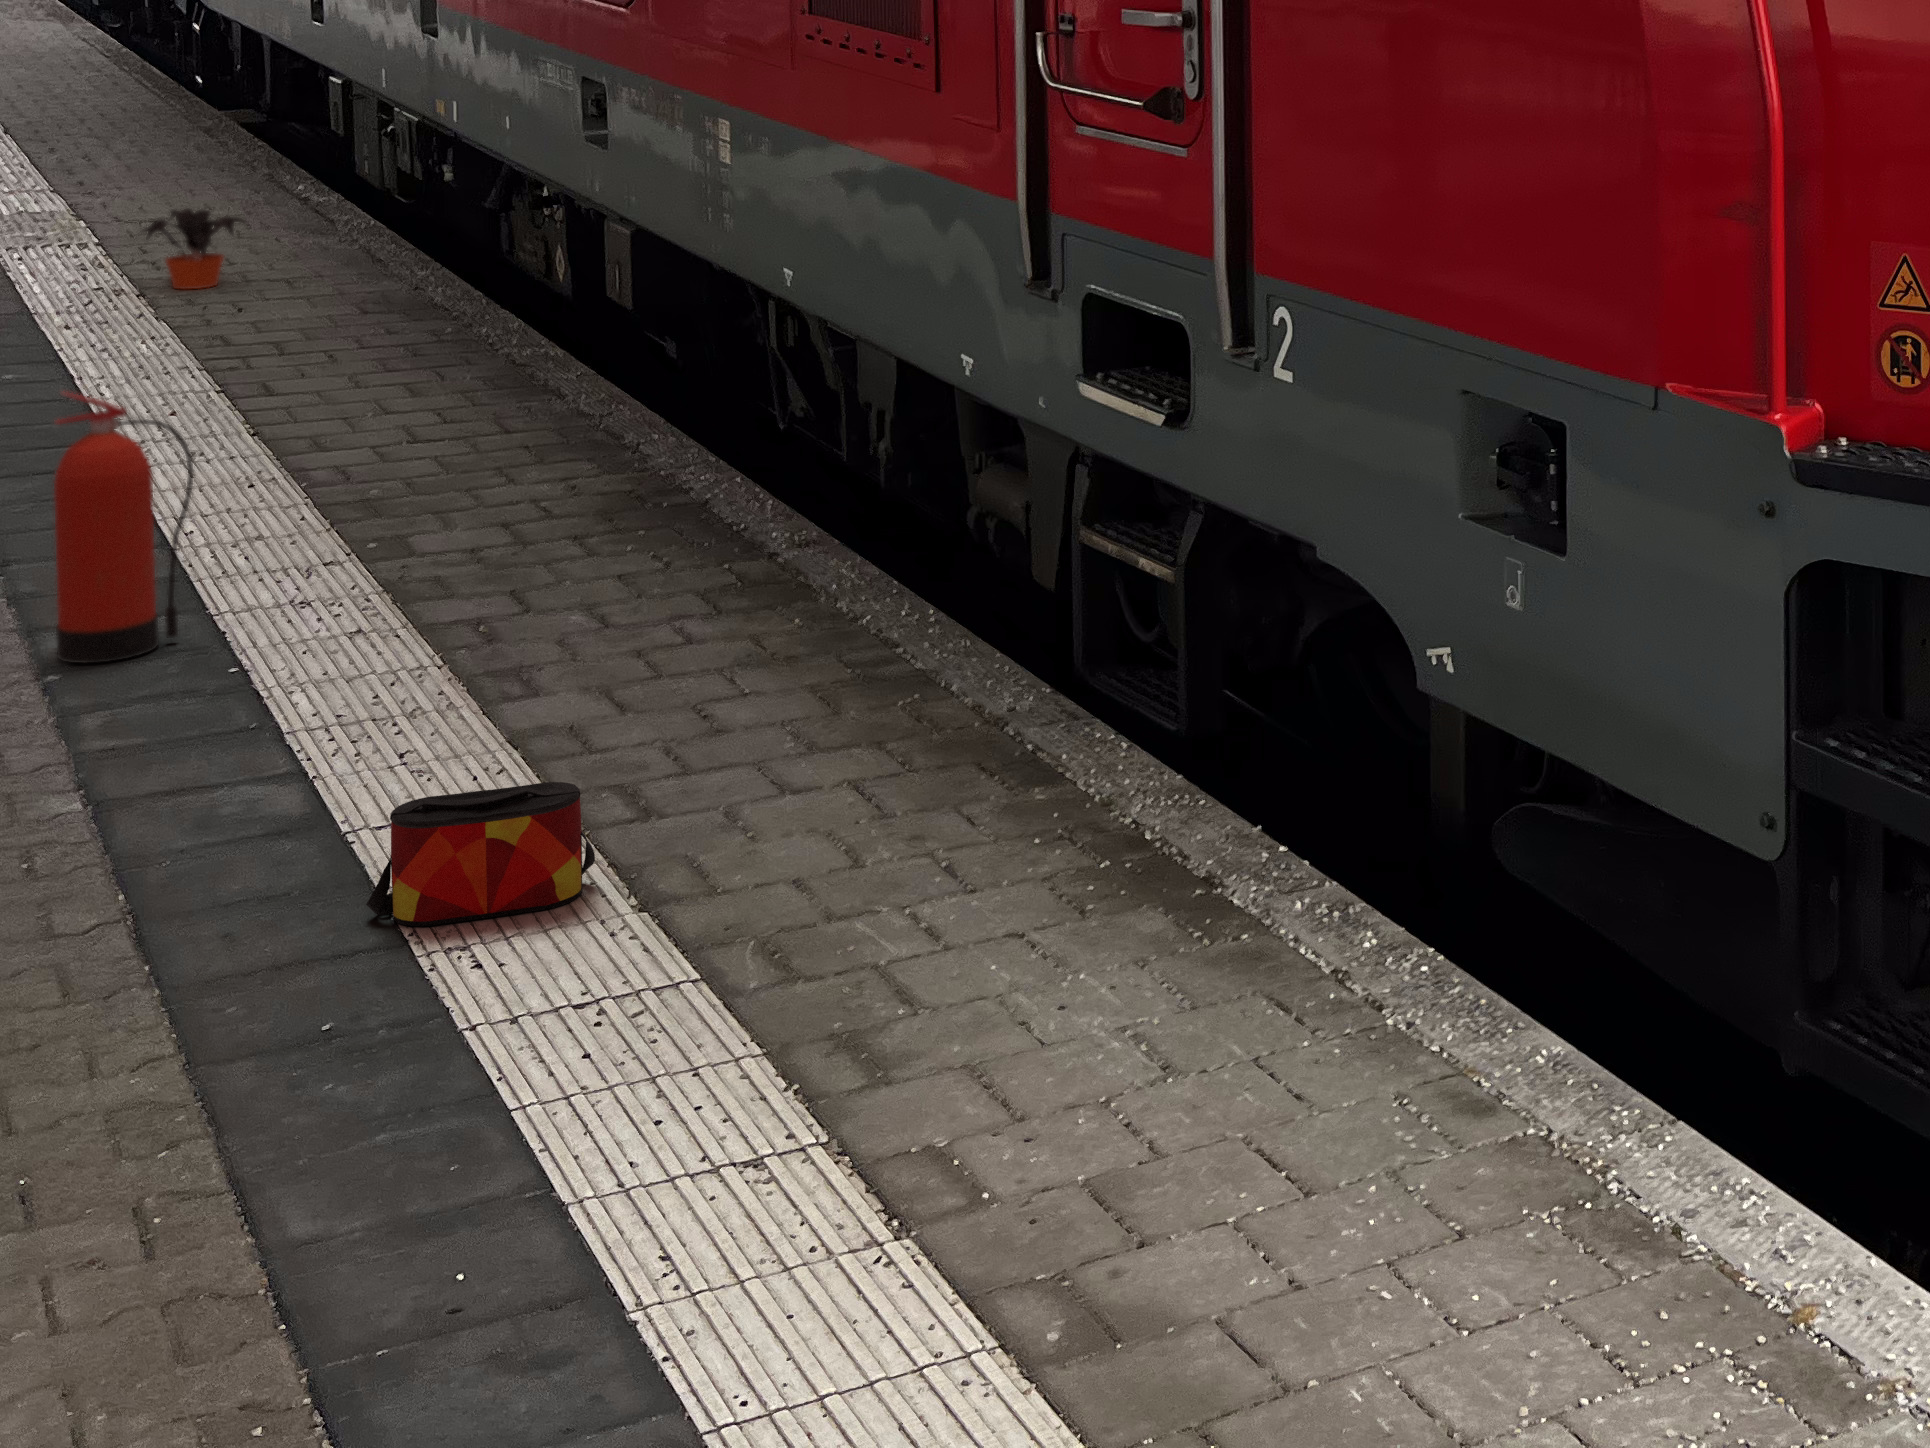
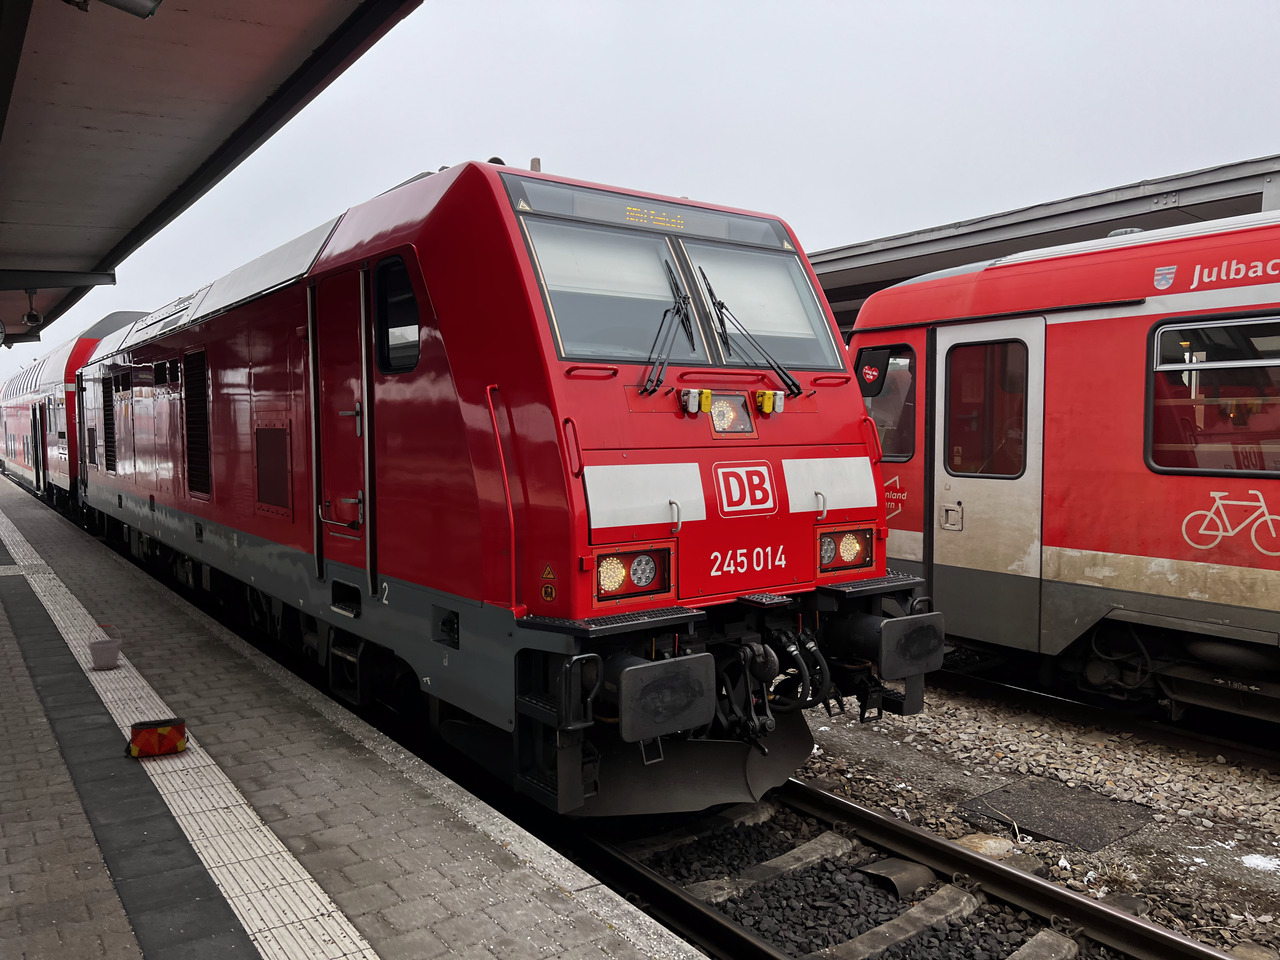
potted plant: present [141,209,247,289] -> none [65,562,101,586]
fire extinguisher: present [54,392,193,663] -> none [38,609,79,688]
bucket: none [225,438,342,593] -> present [88,625,122,670]

